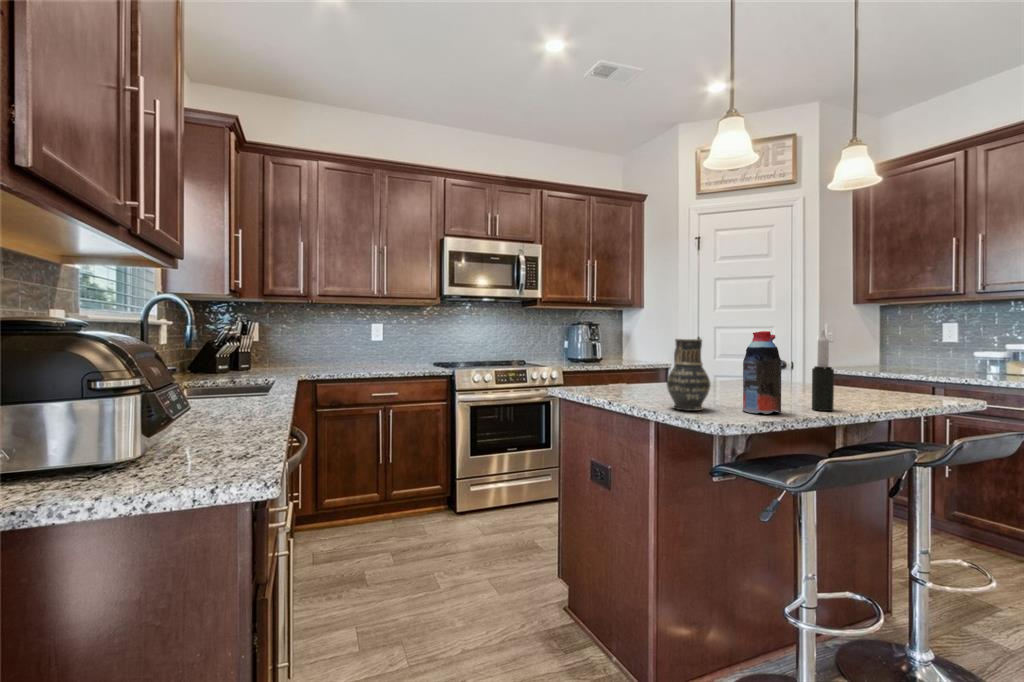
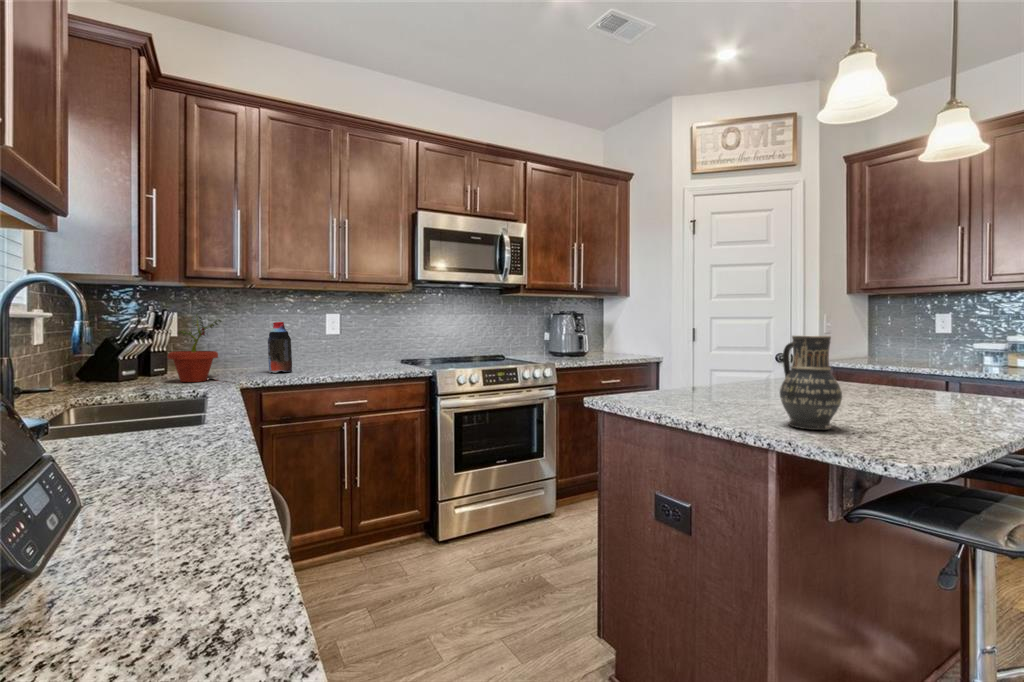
potted plant: none [249,323,288,375] -> present [168,314,221,382]
candle: present [812,330,834,411] -> none [945,323,980,424]
bottle: present [743,331,781,414] -> present [268,322,292,373]

